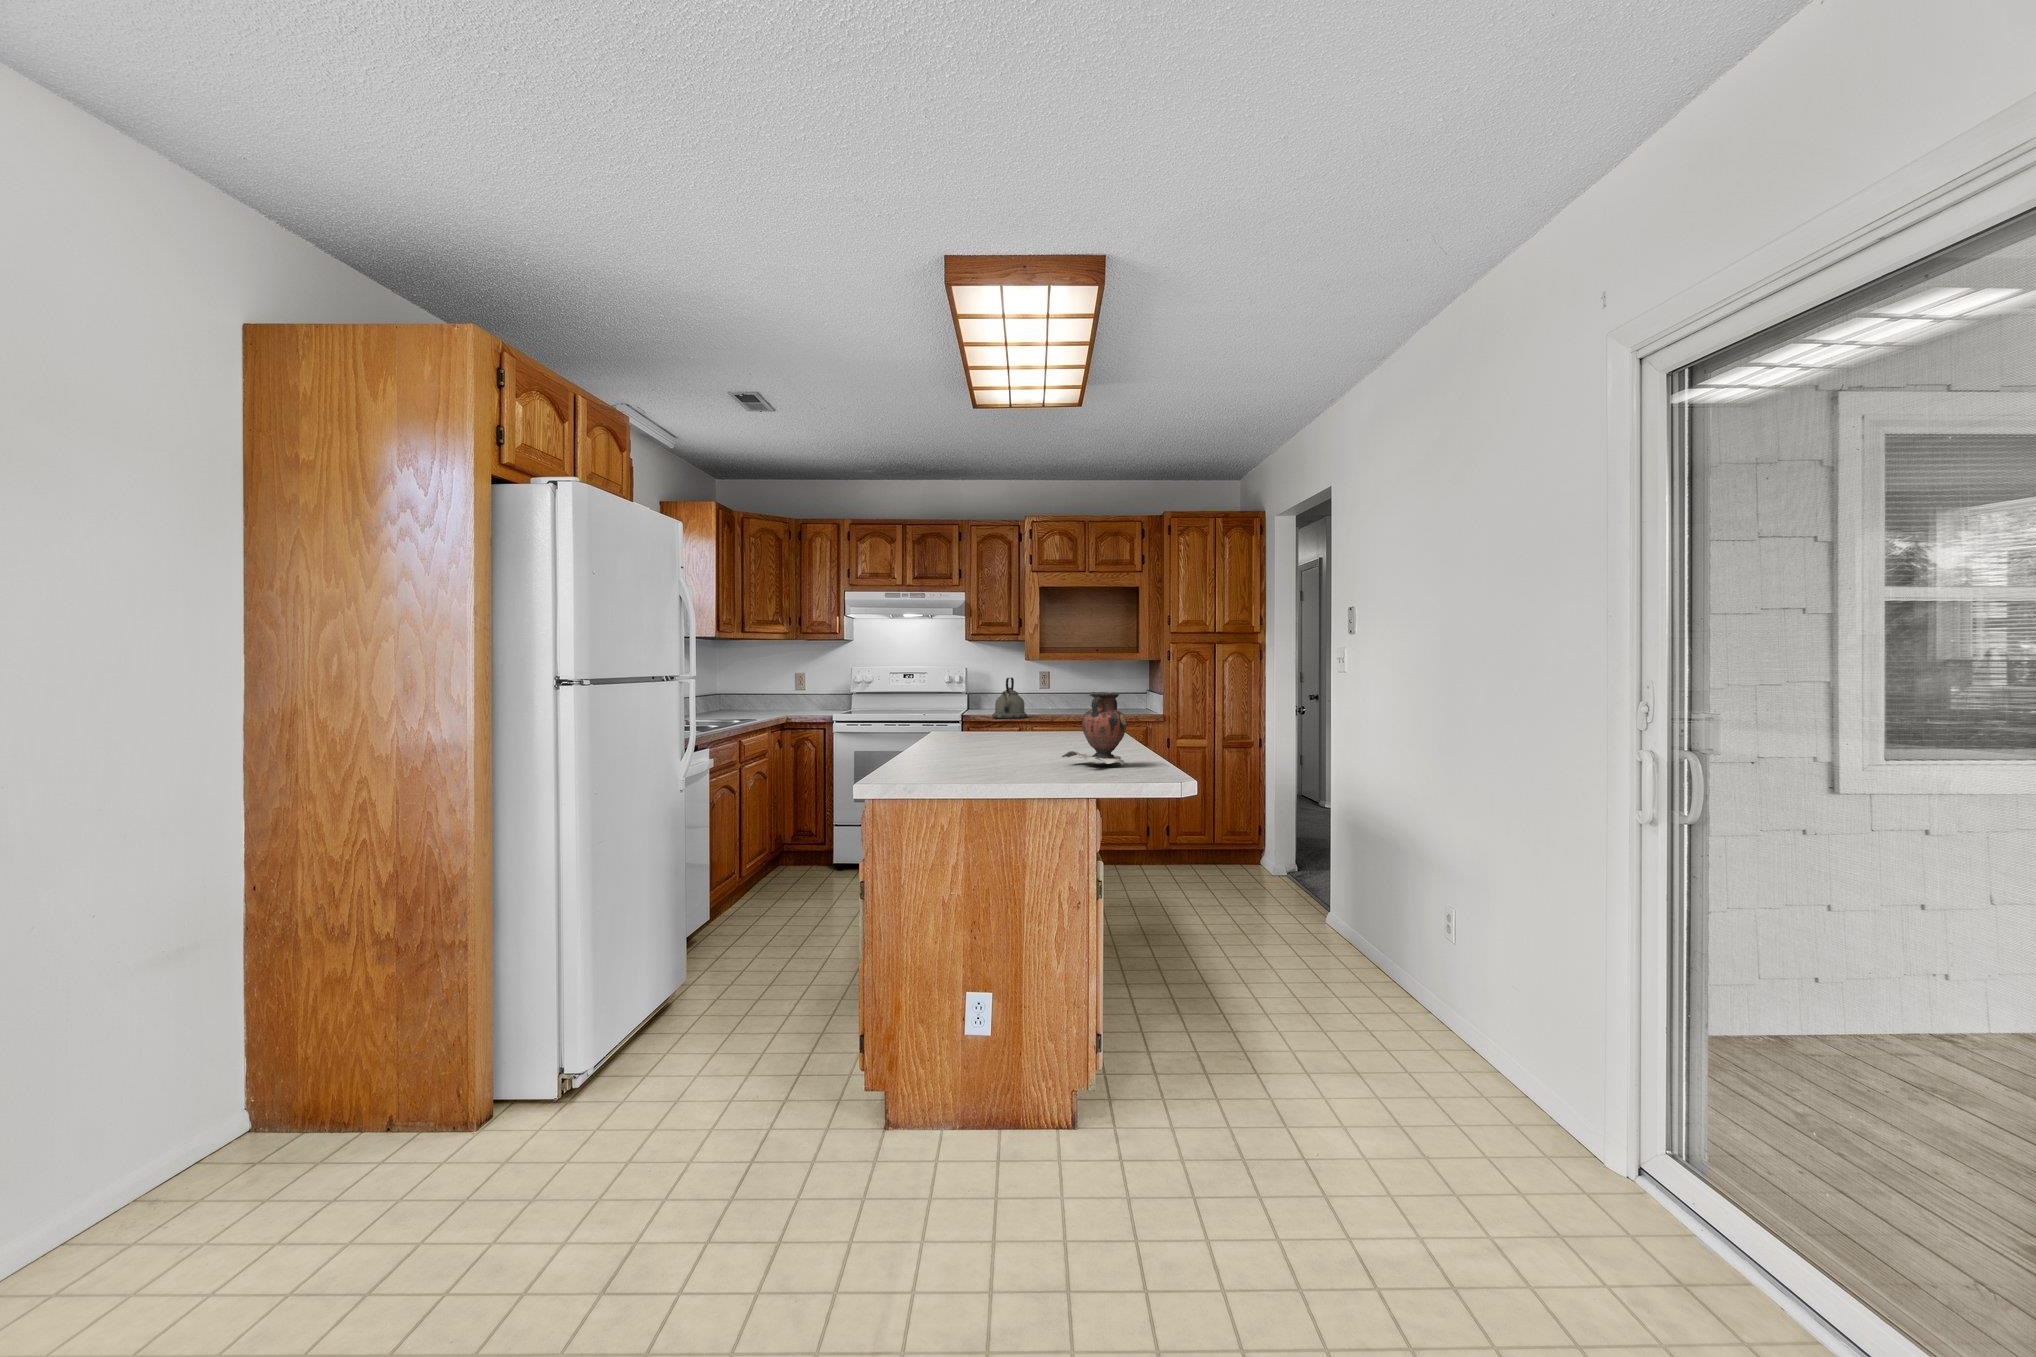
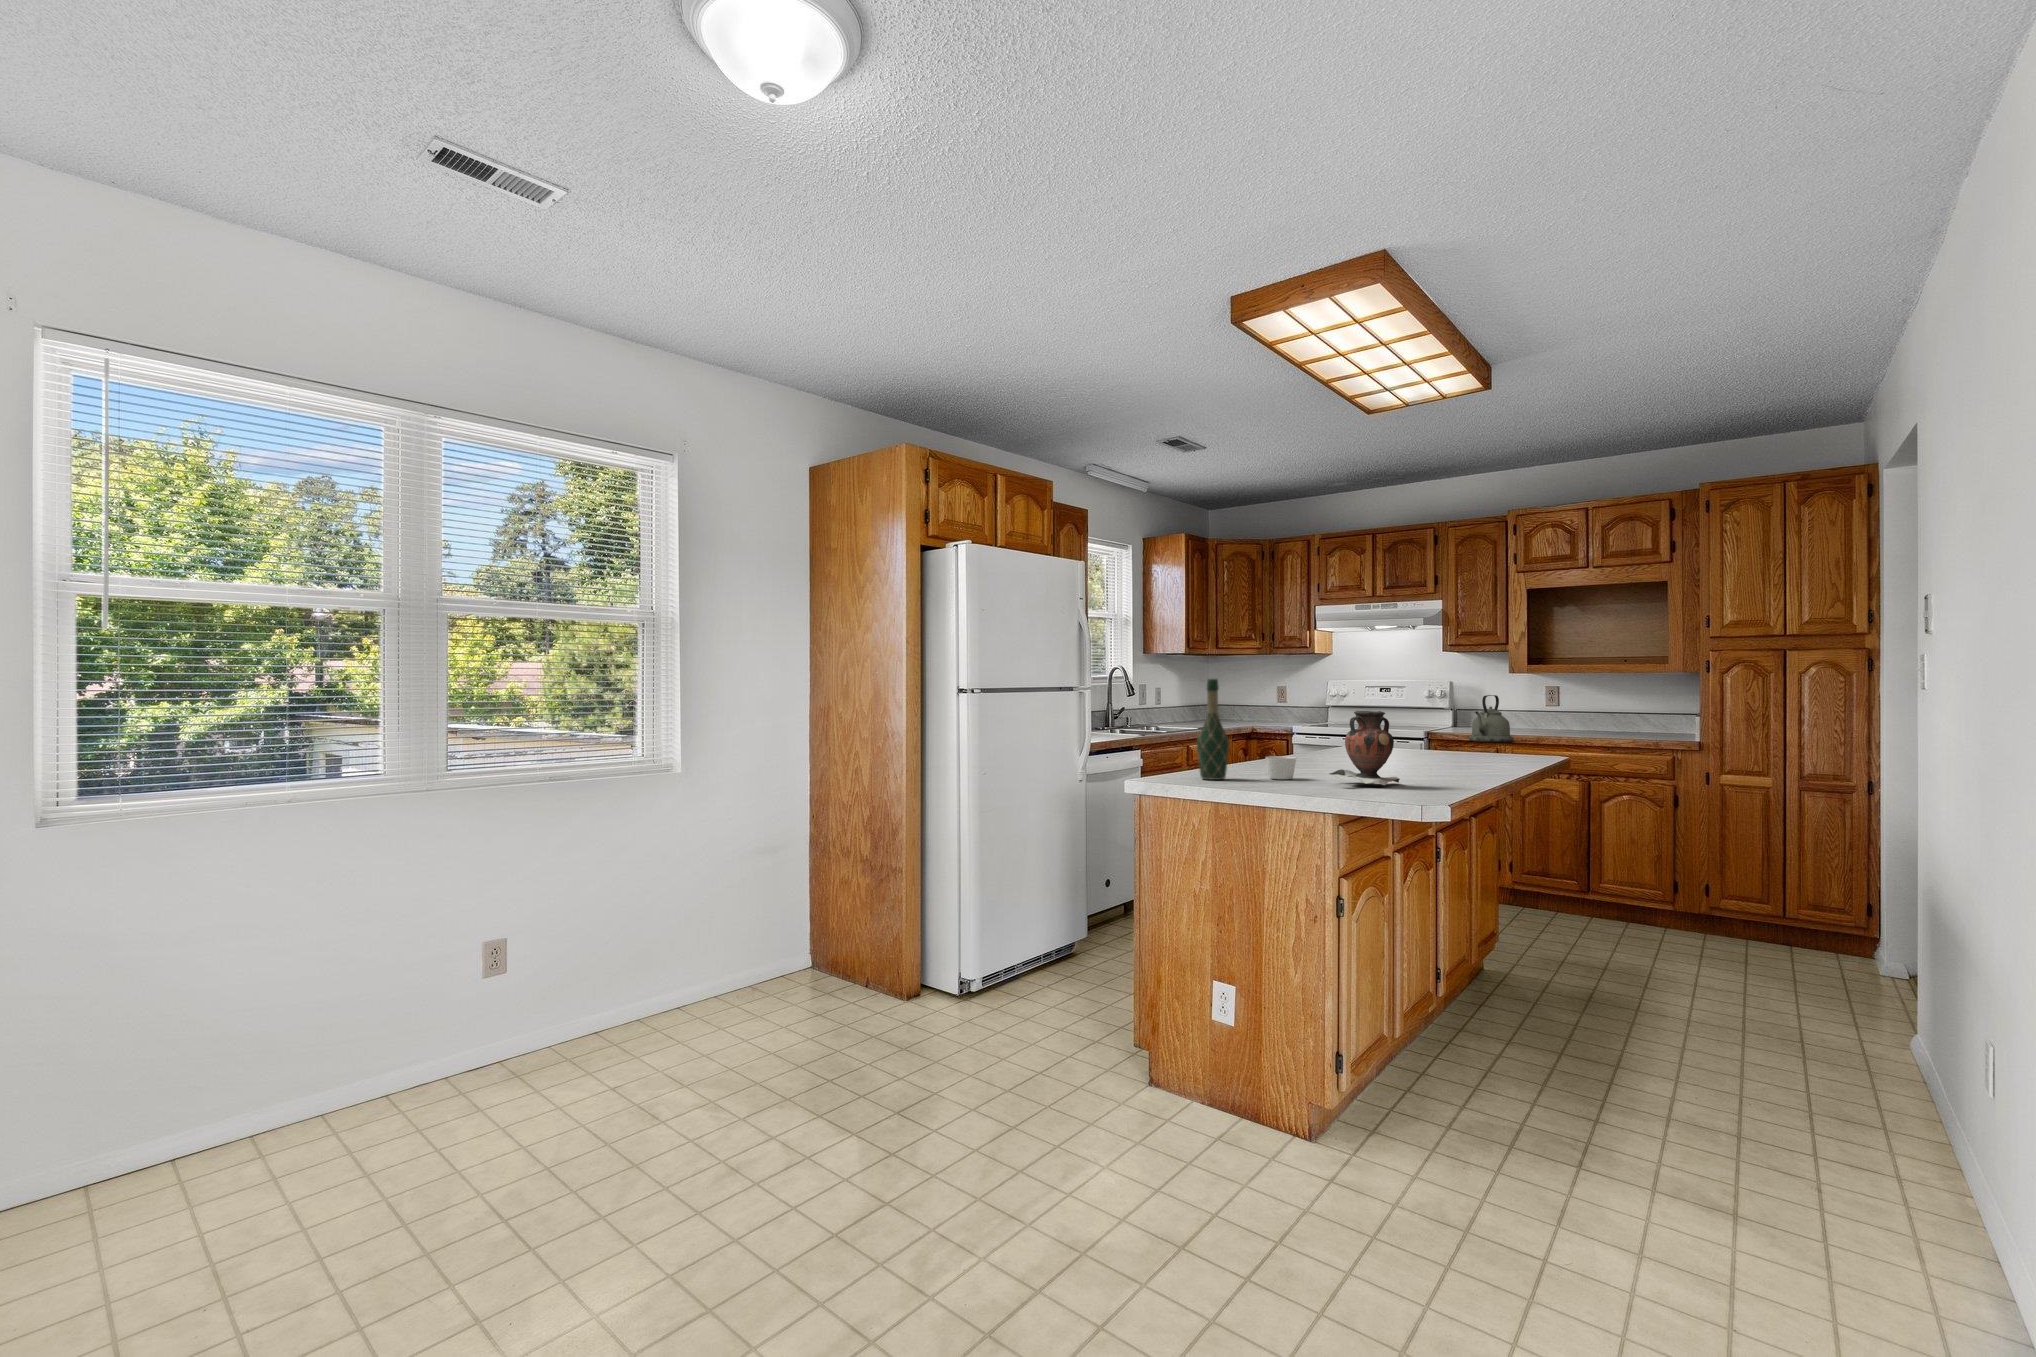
wine bottle: none [928,660,963,771] -> present [1197,679,1229,780]
candle: none [988,741,1019,765] -> present [1265,756,1296,779]

